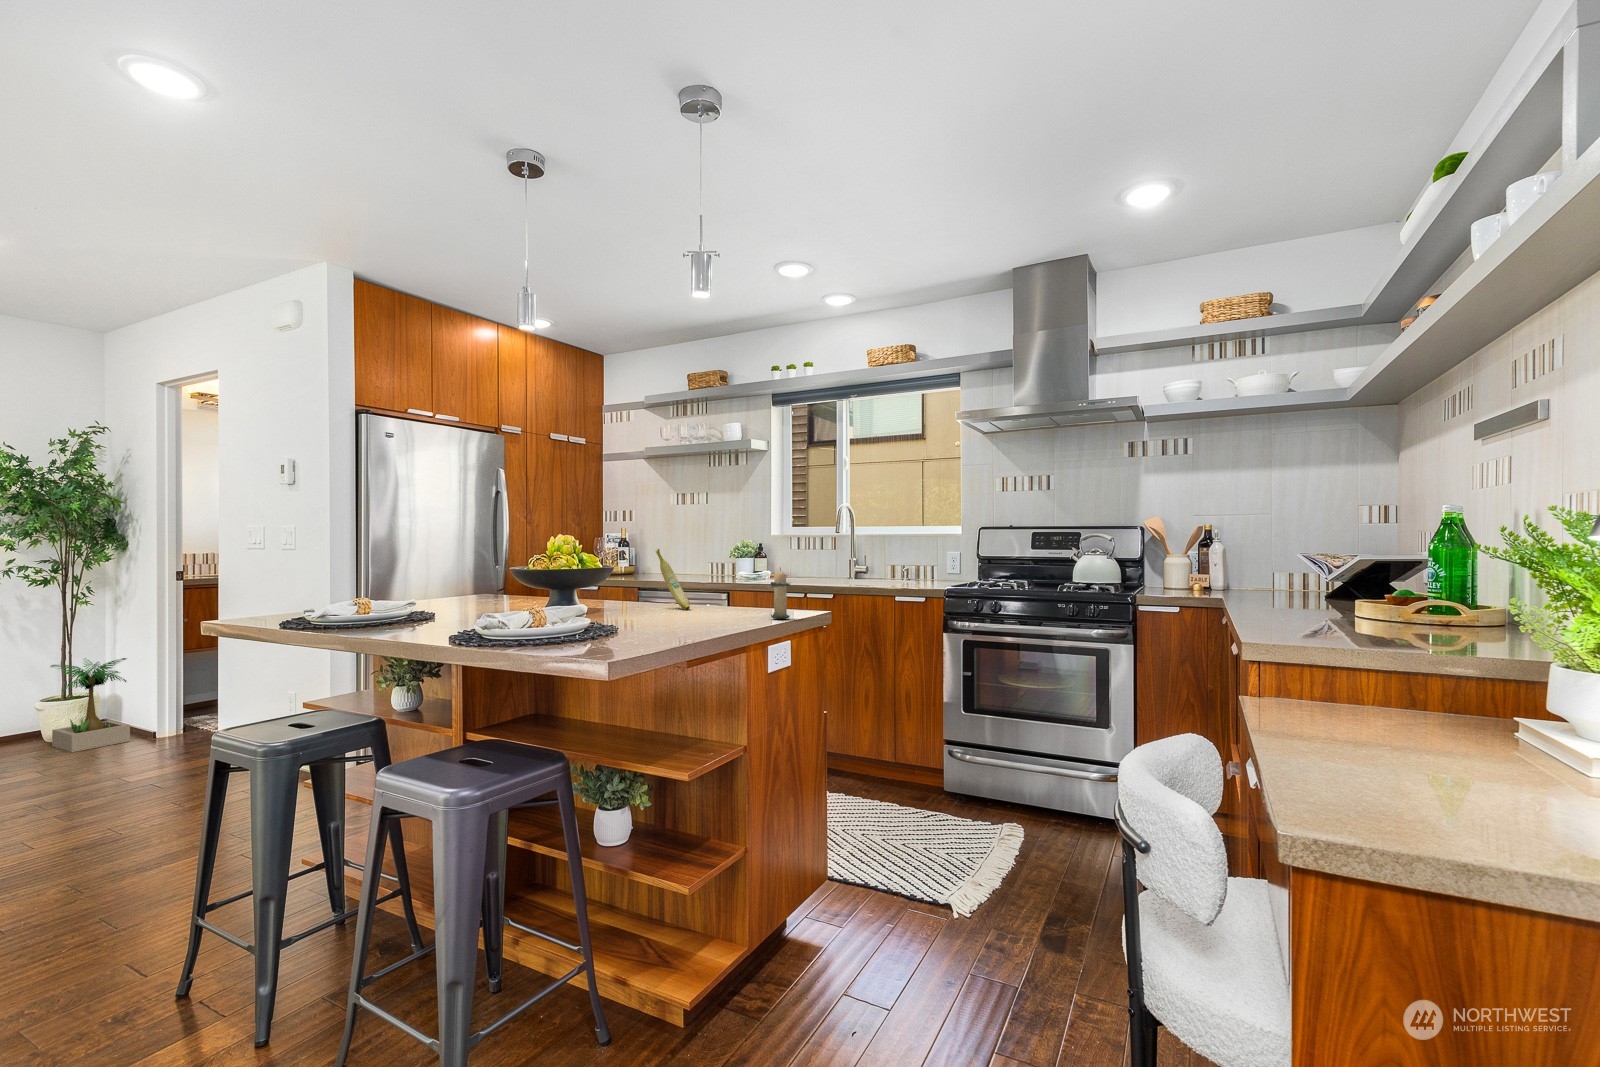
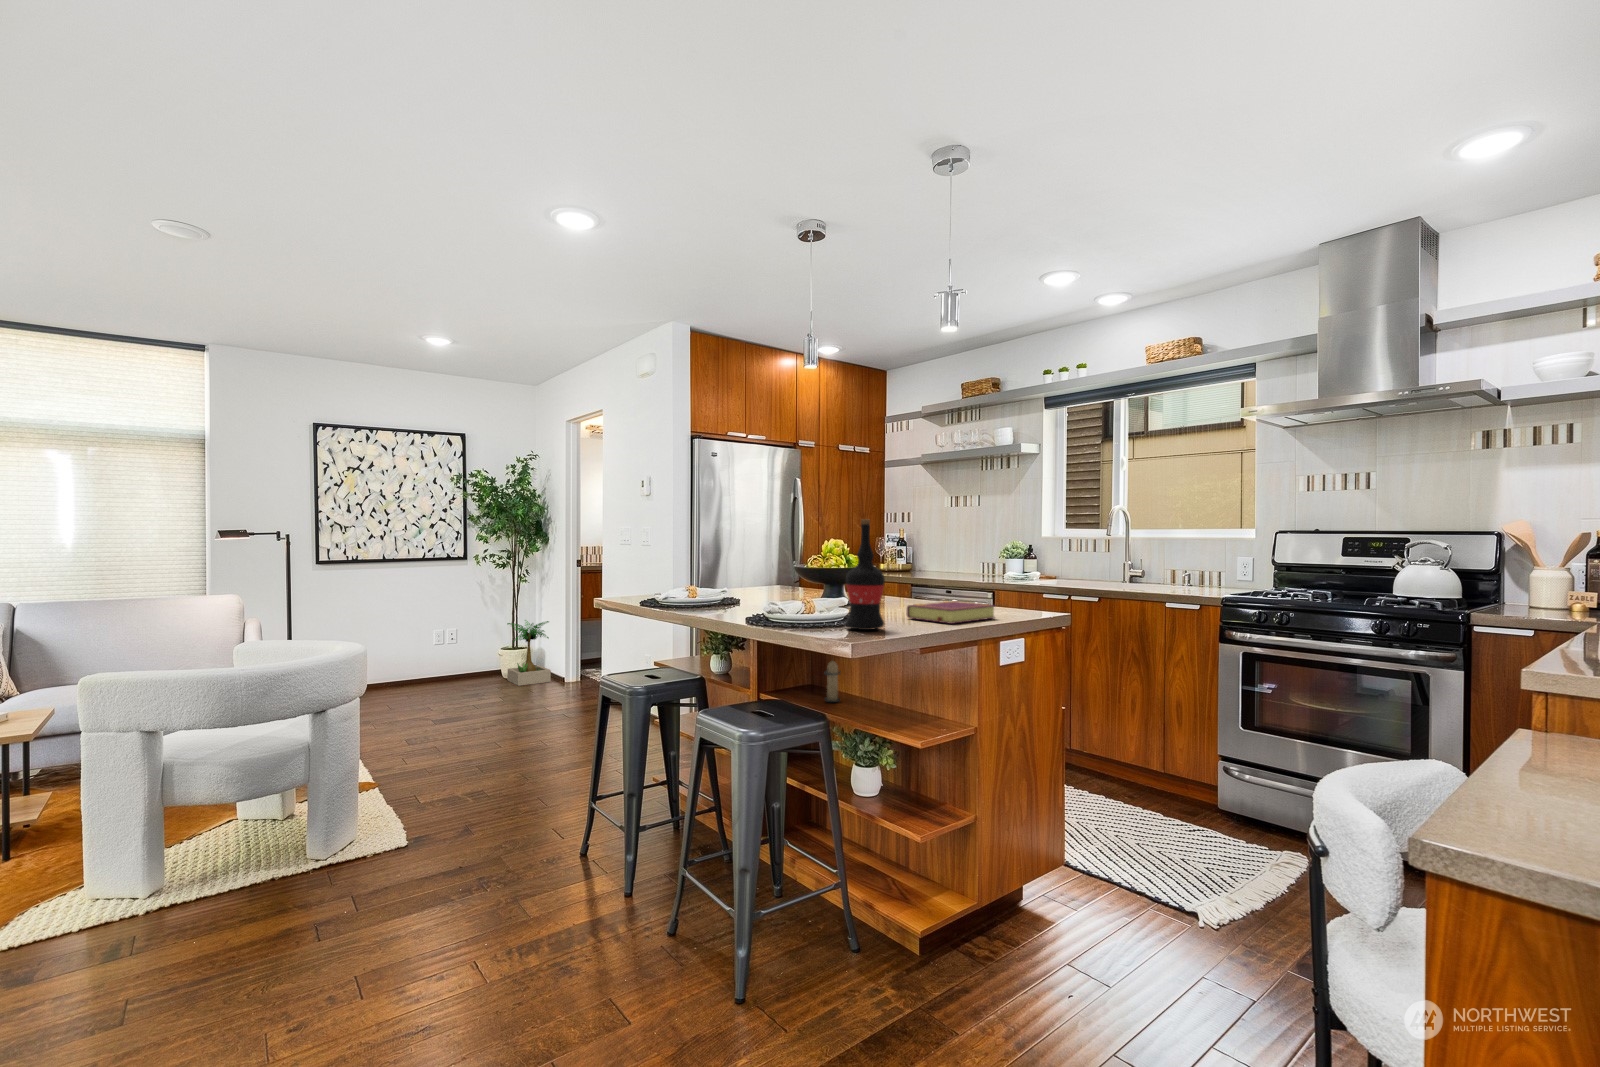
wine bottle: none [593,509,642,645] -> present [845,519,885,630]
fruit: present [656,549,690,609] -> none [913,550,941,604]
candle: present [771,568,790,619] -> present [824,661,841,702]
book: none [661,605,759,631] -> present [906,601,995,624]

